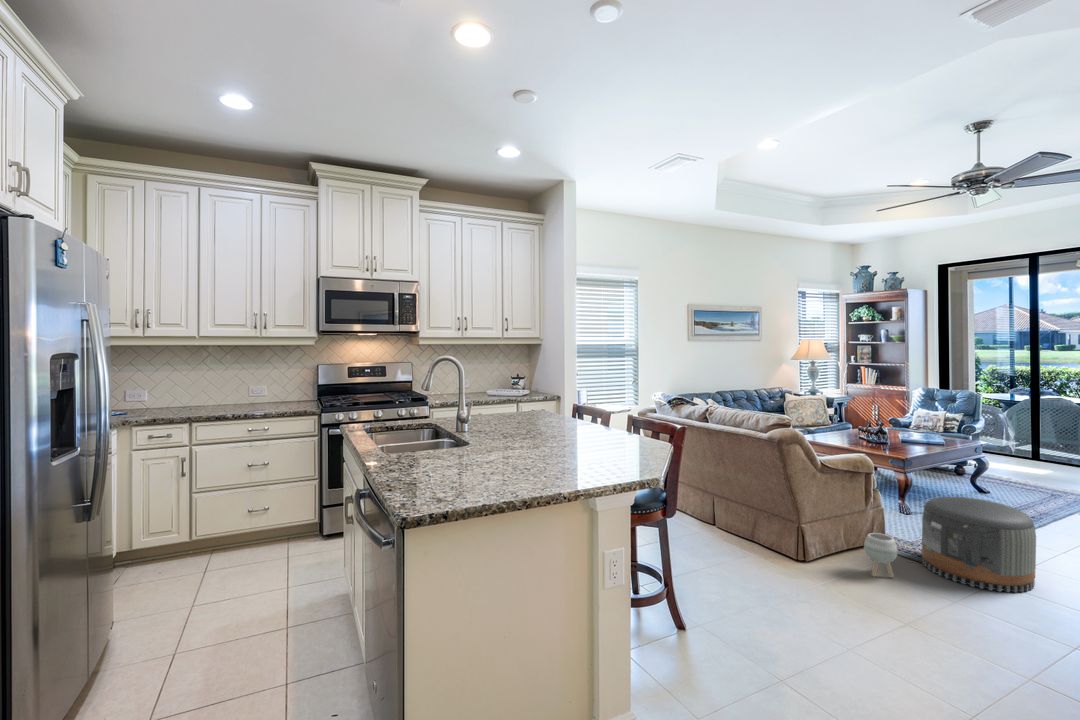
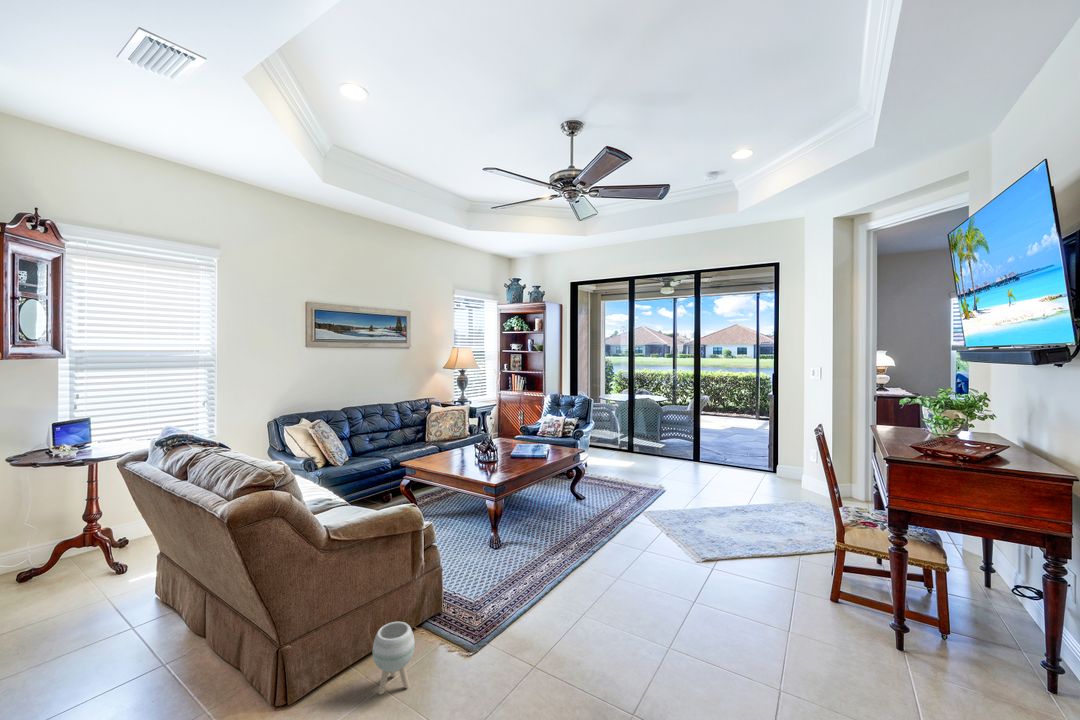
pouf: present [922,497,1036,592] -> none [465,540,574,676]

